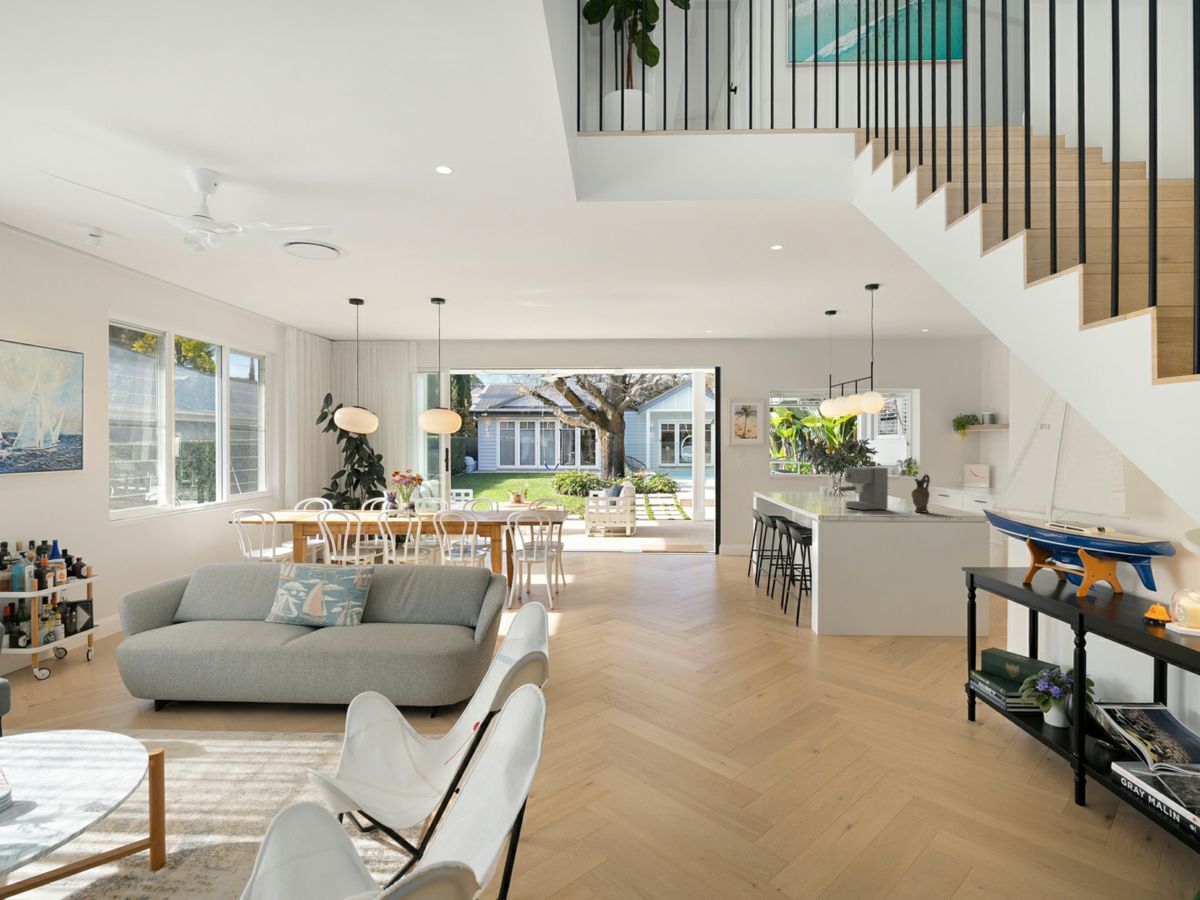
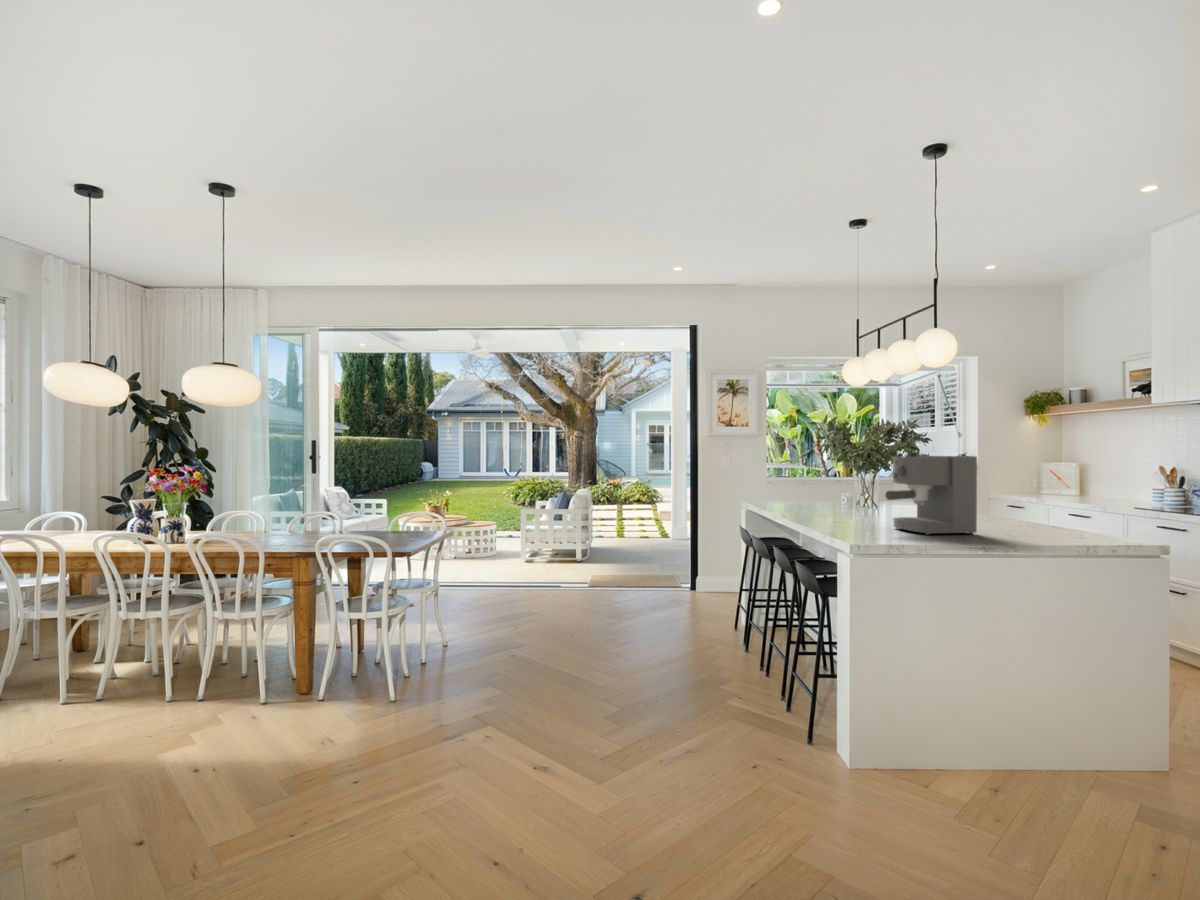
ceramic pitcher: present [912,474,930,512] -> none [1028,467,1066,541]

